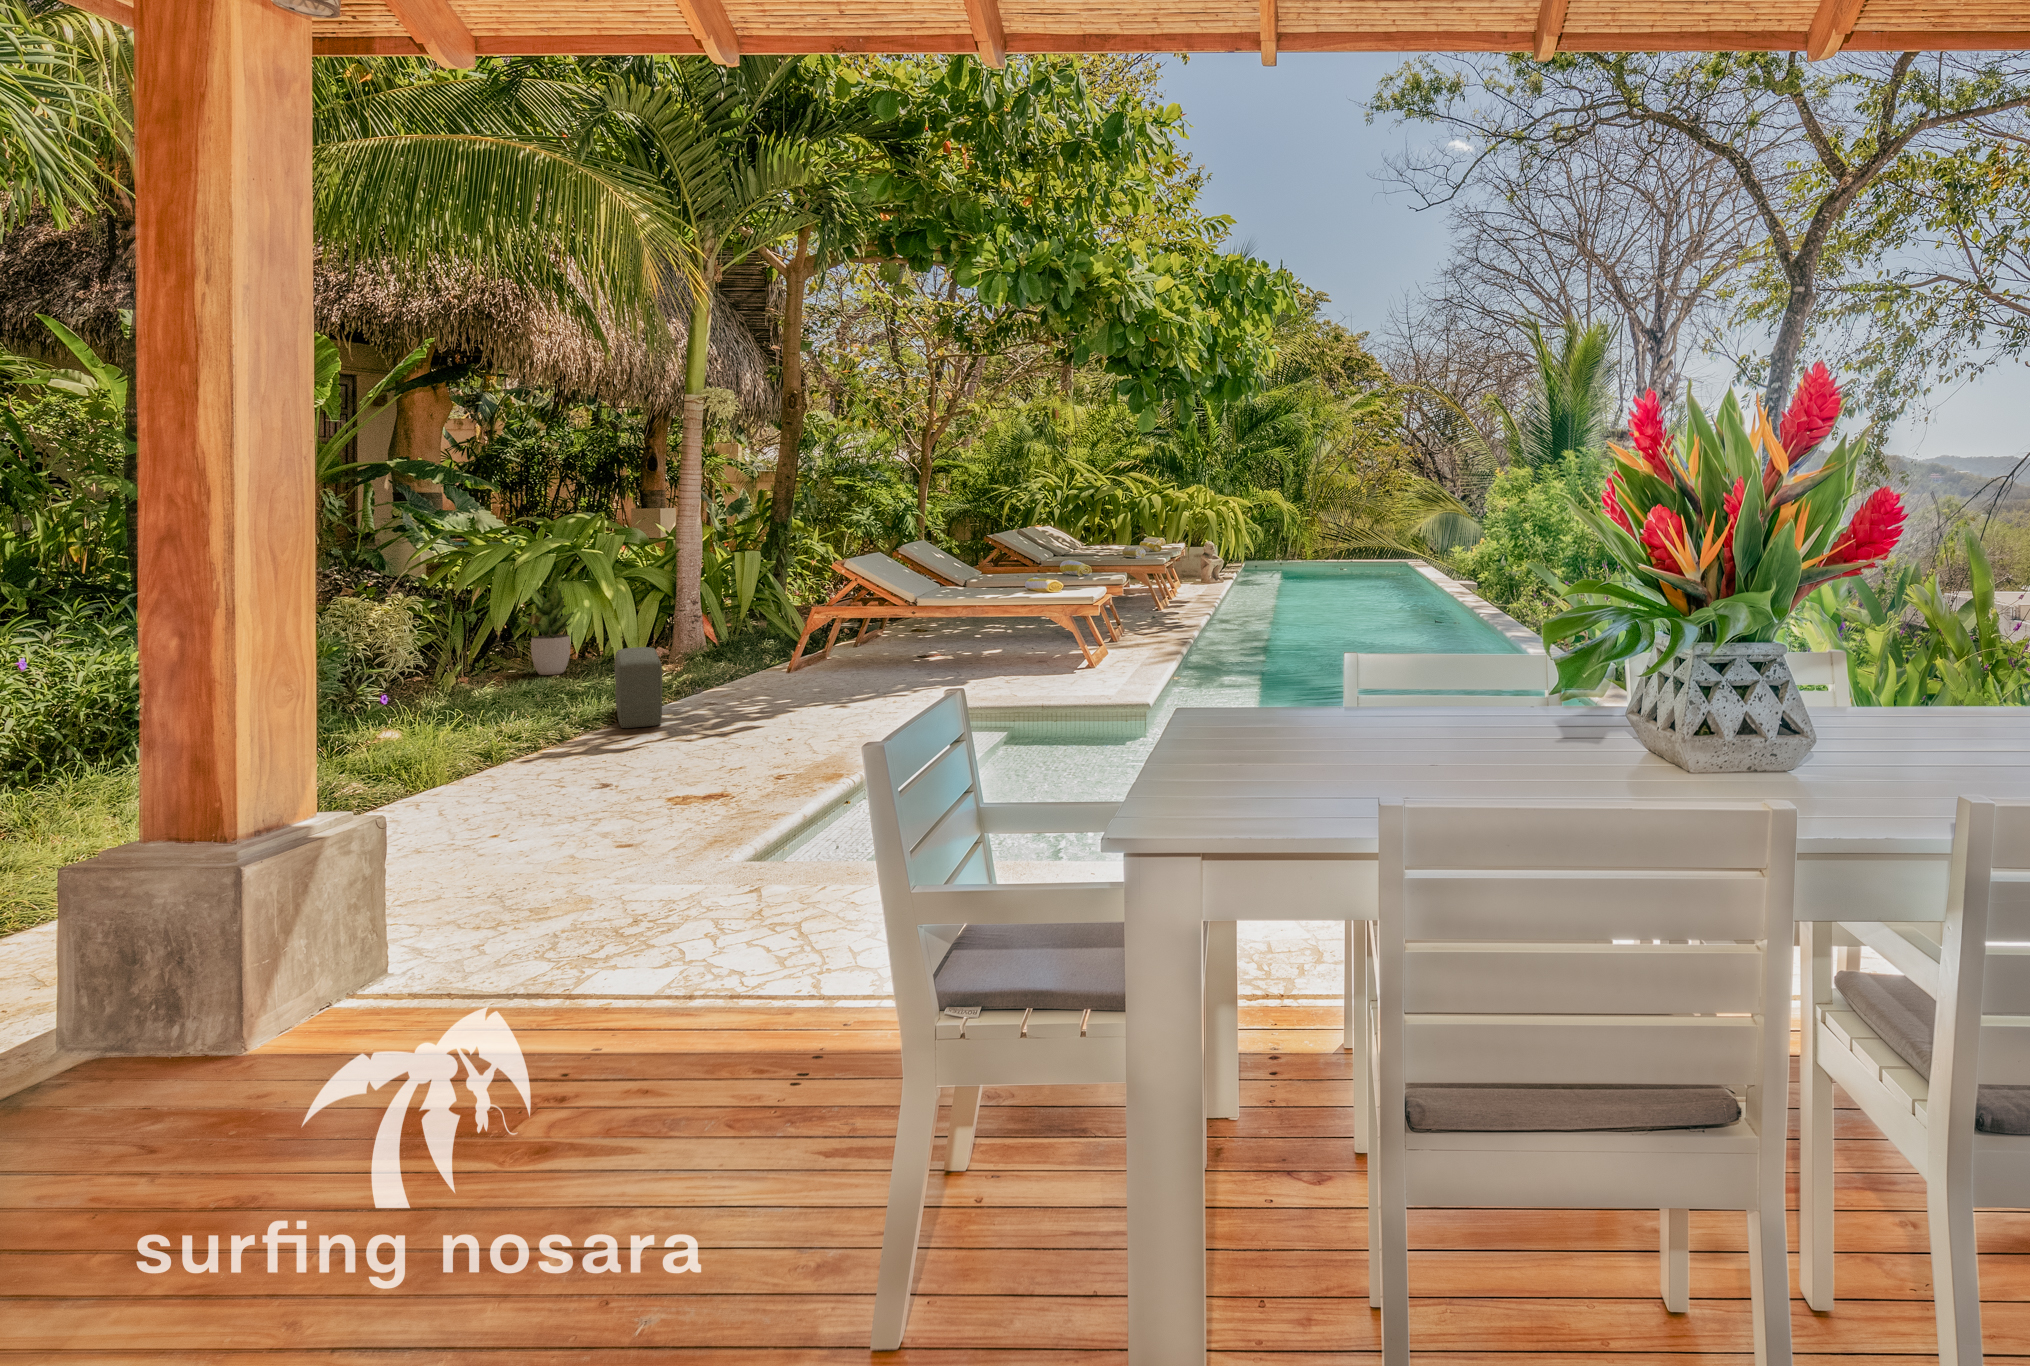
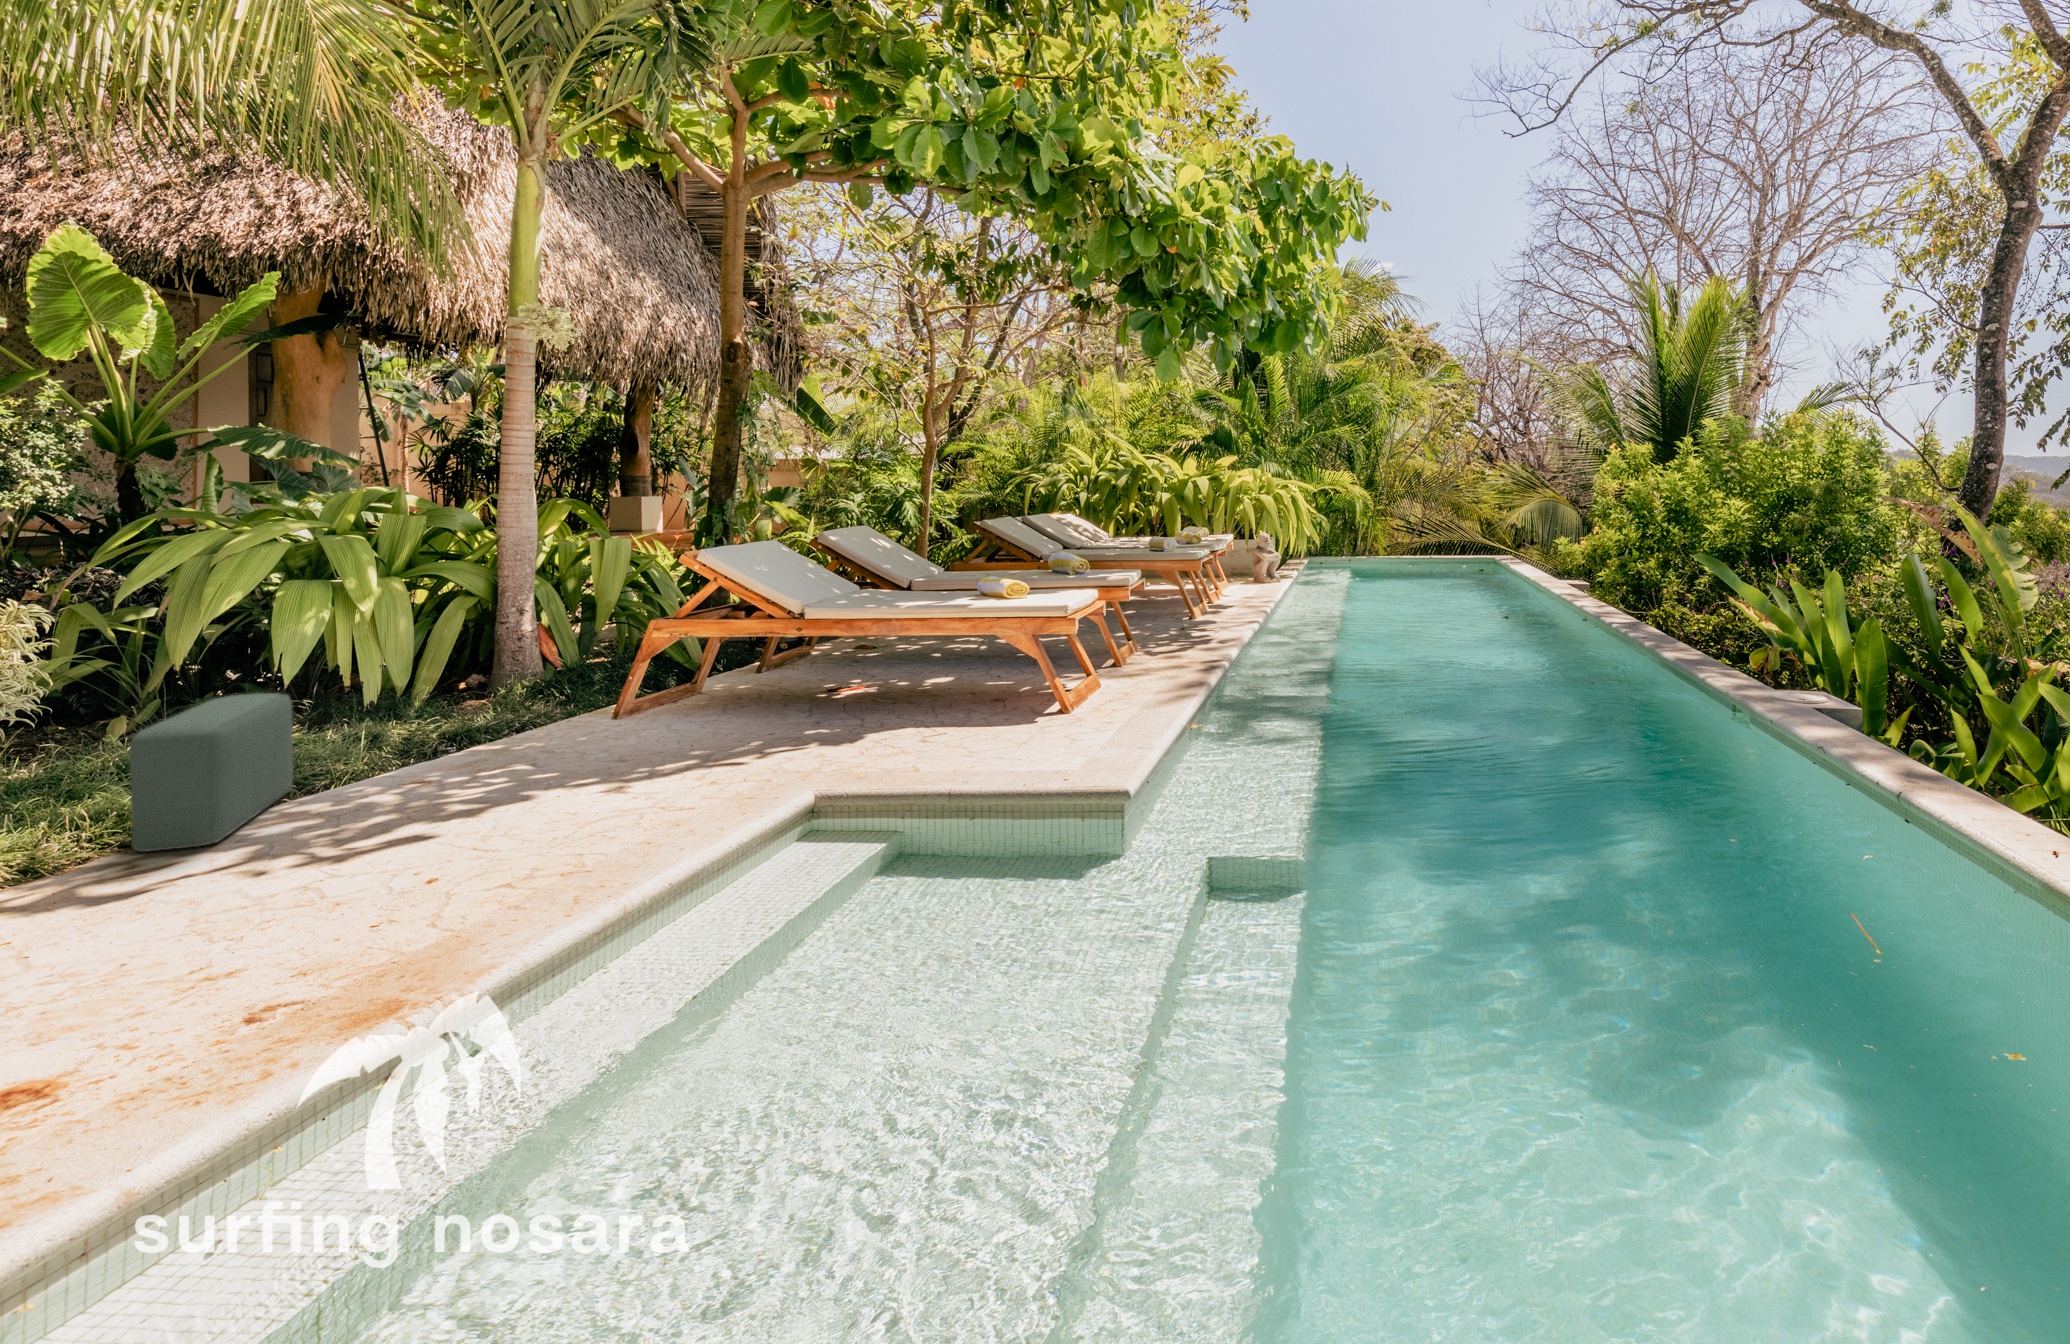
potted plant: present [521,577,574,675] -> none [202,570,327,716]

